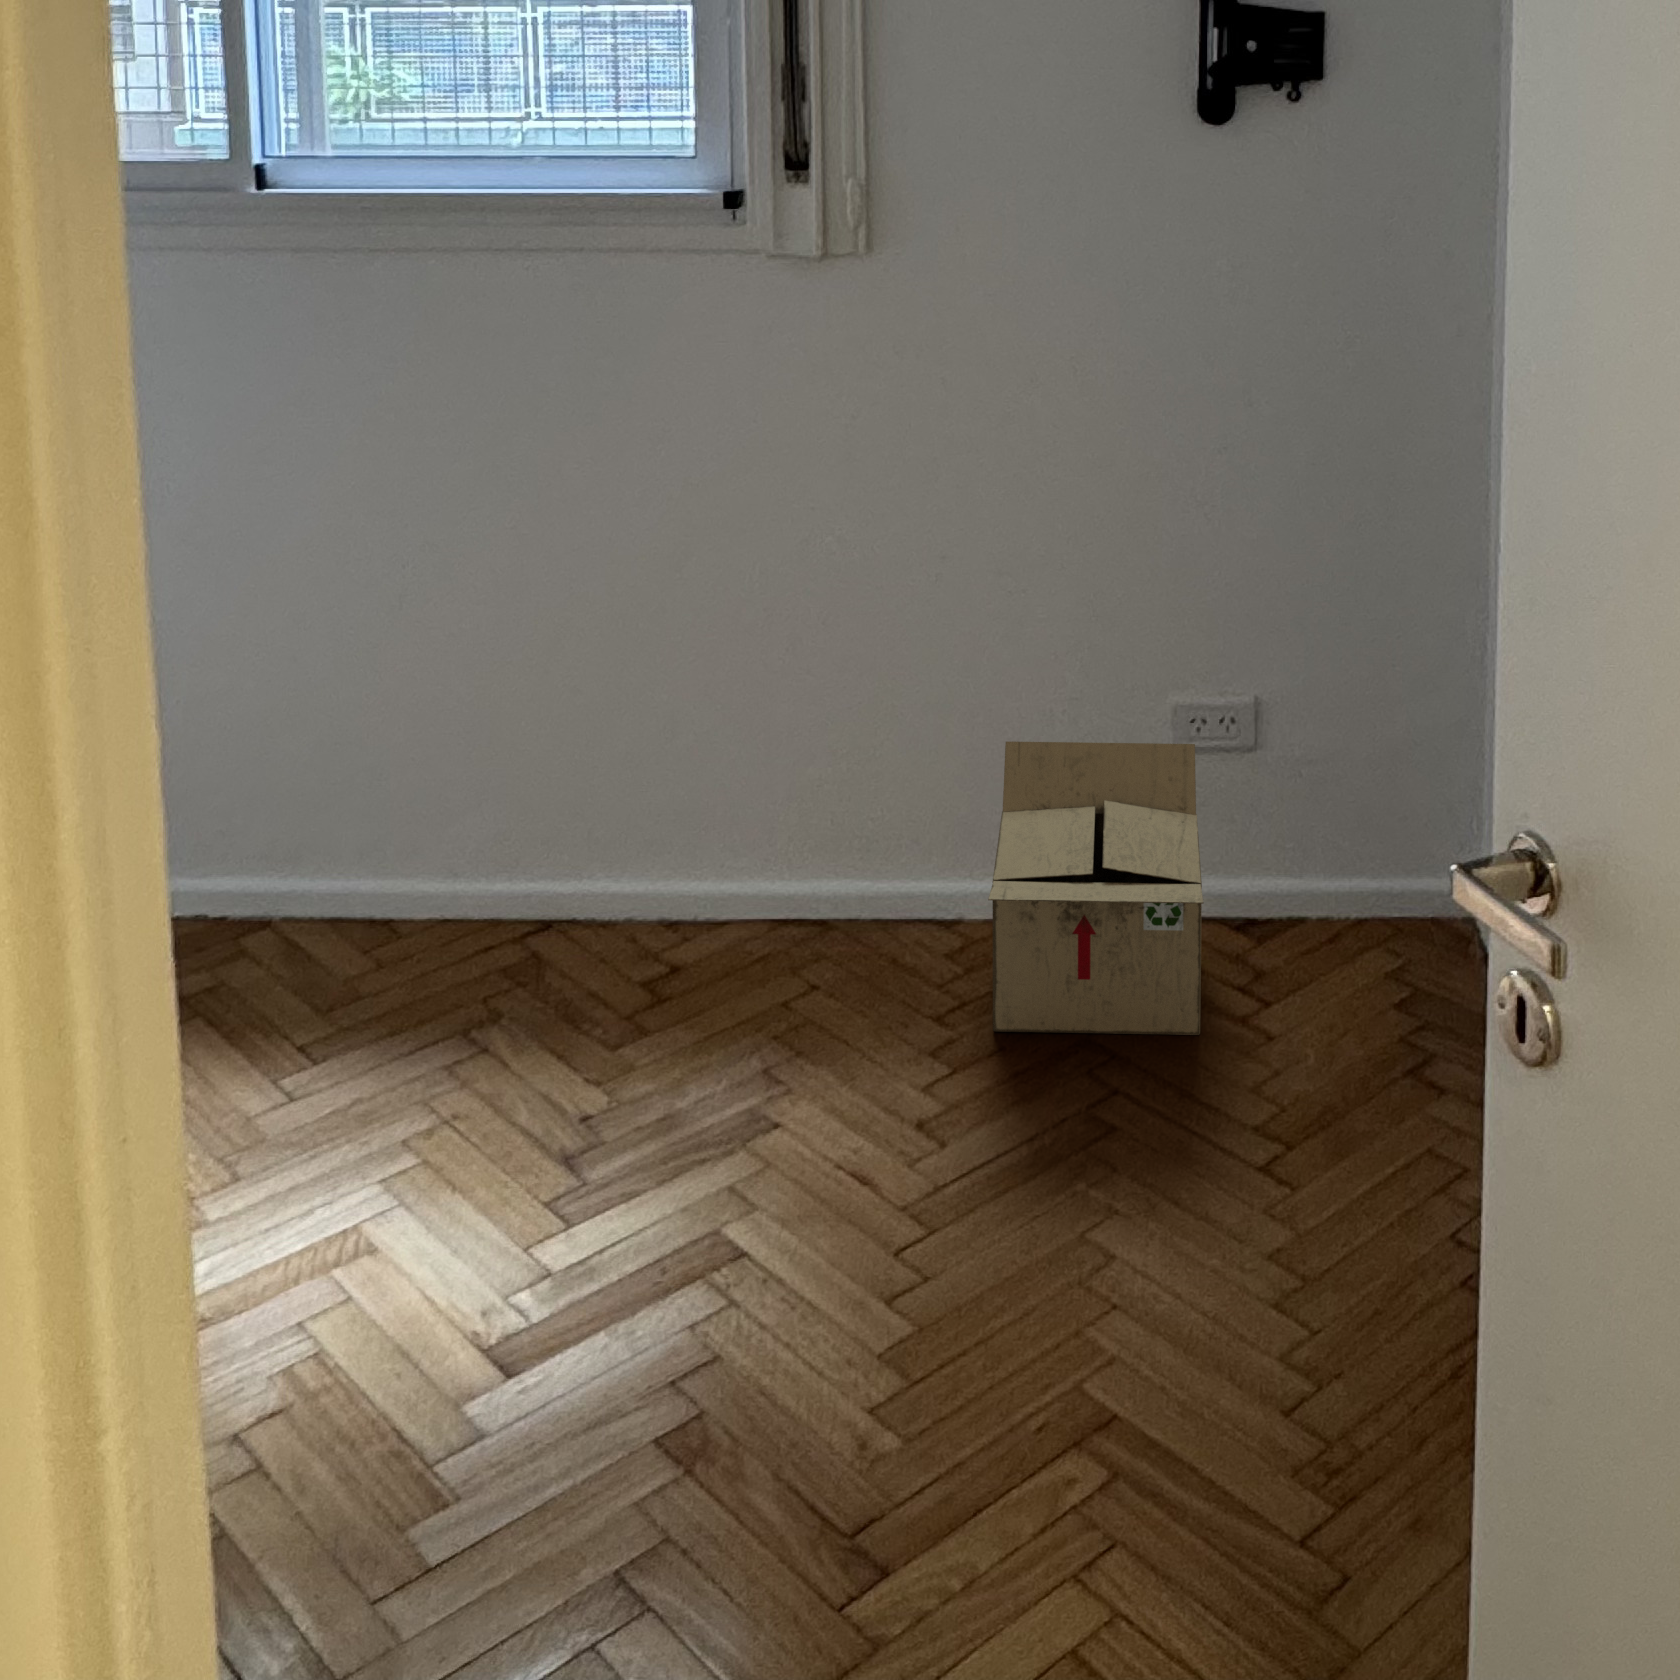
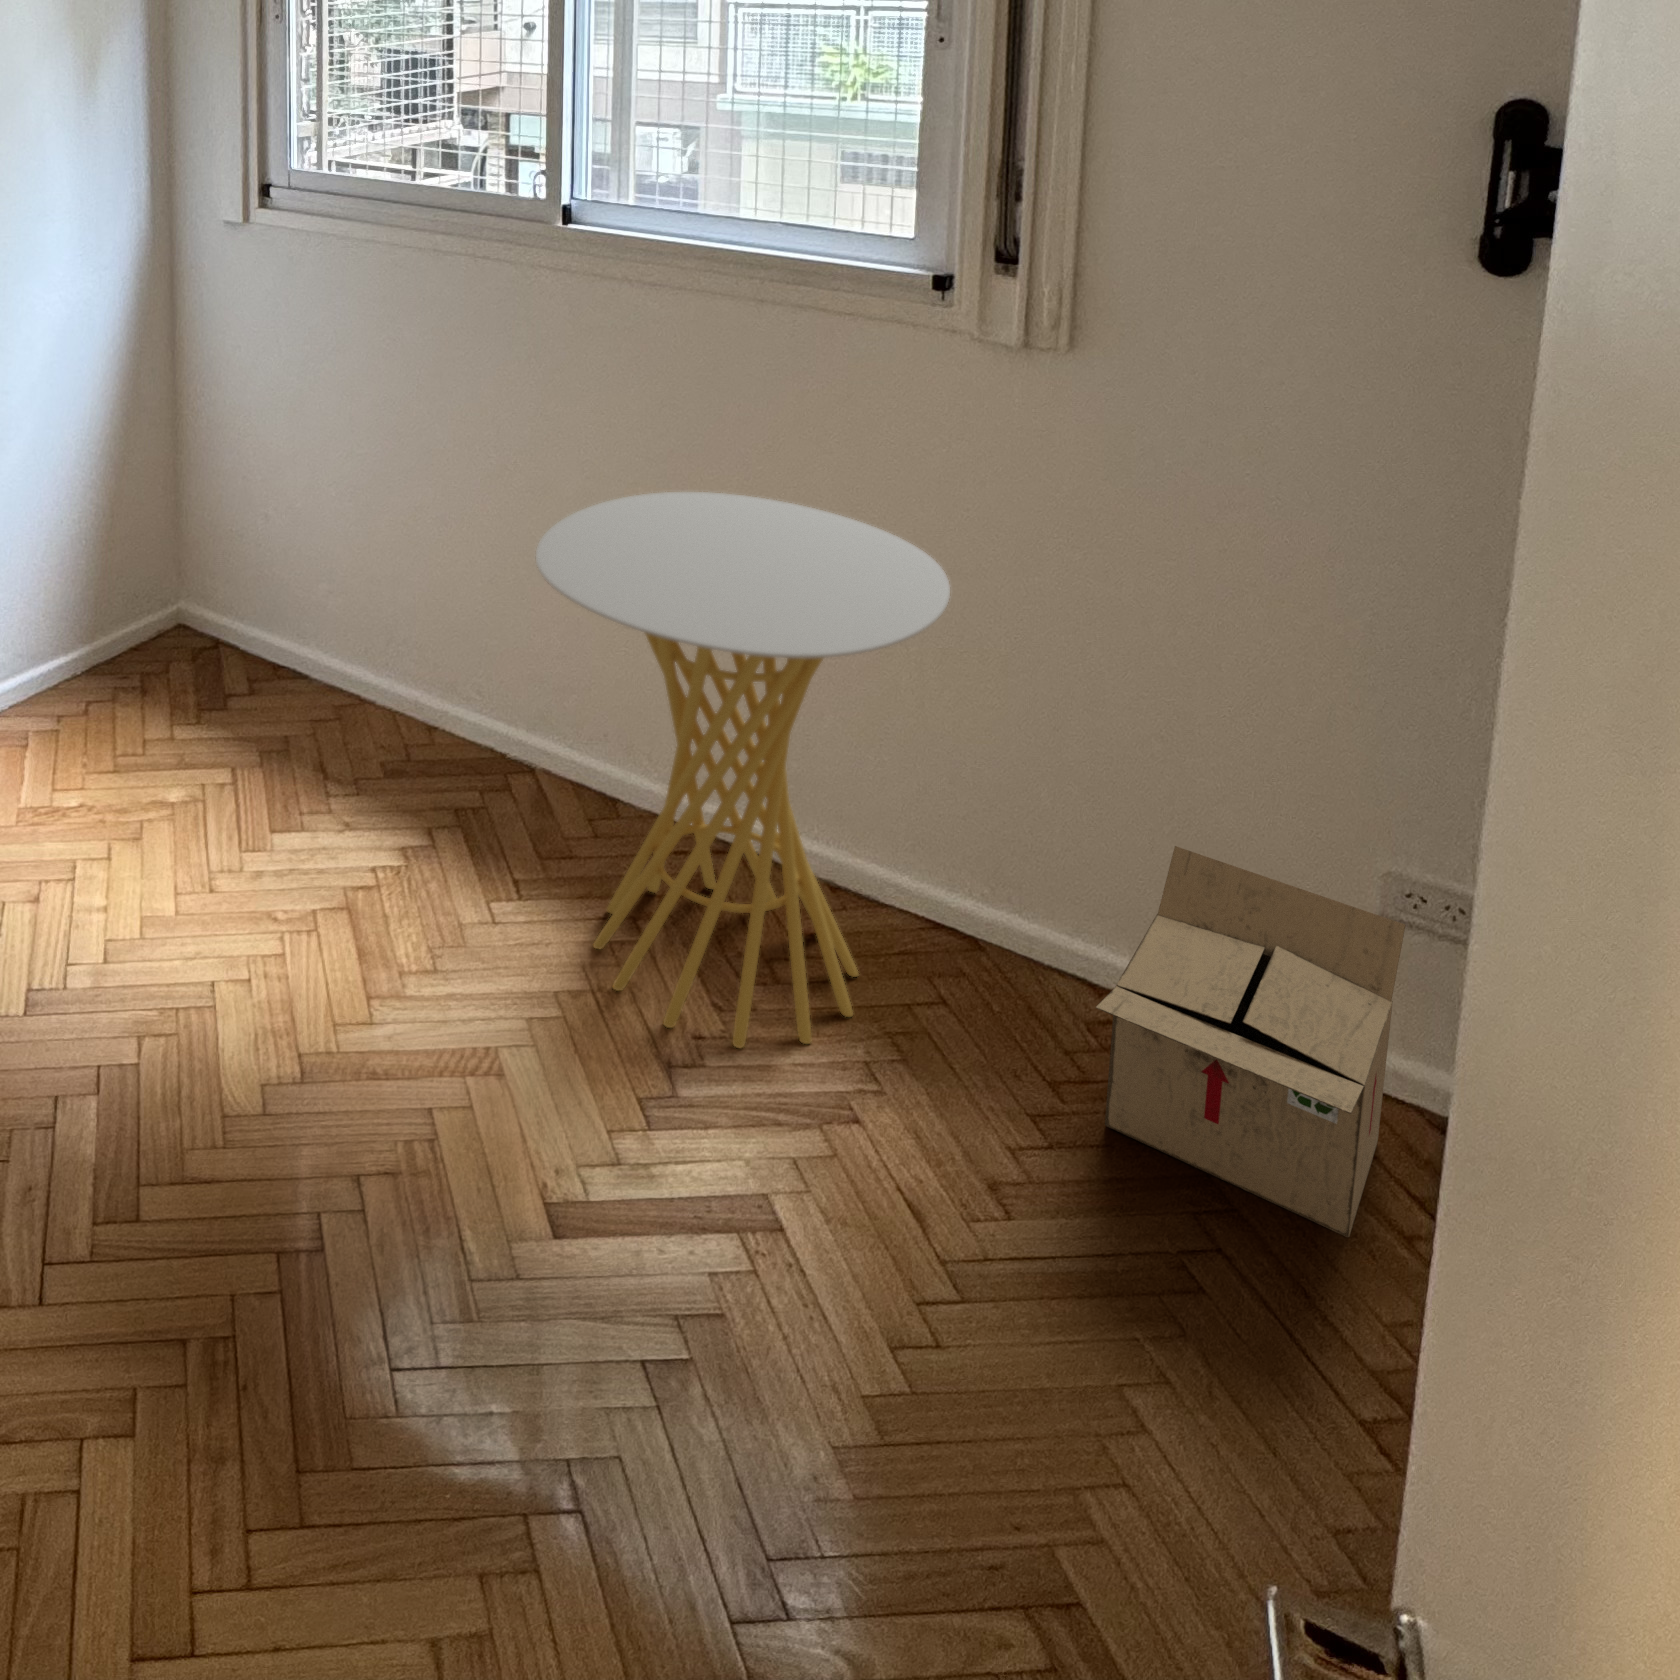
side table: none [322,481,799,1123] -> present [535,492,950,1048]

